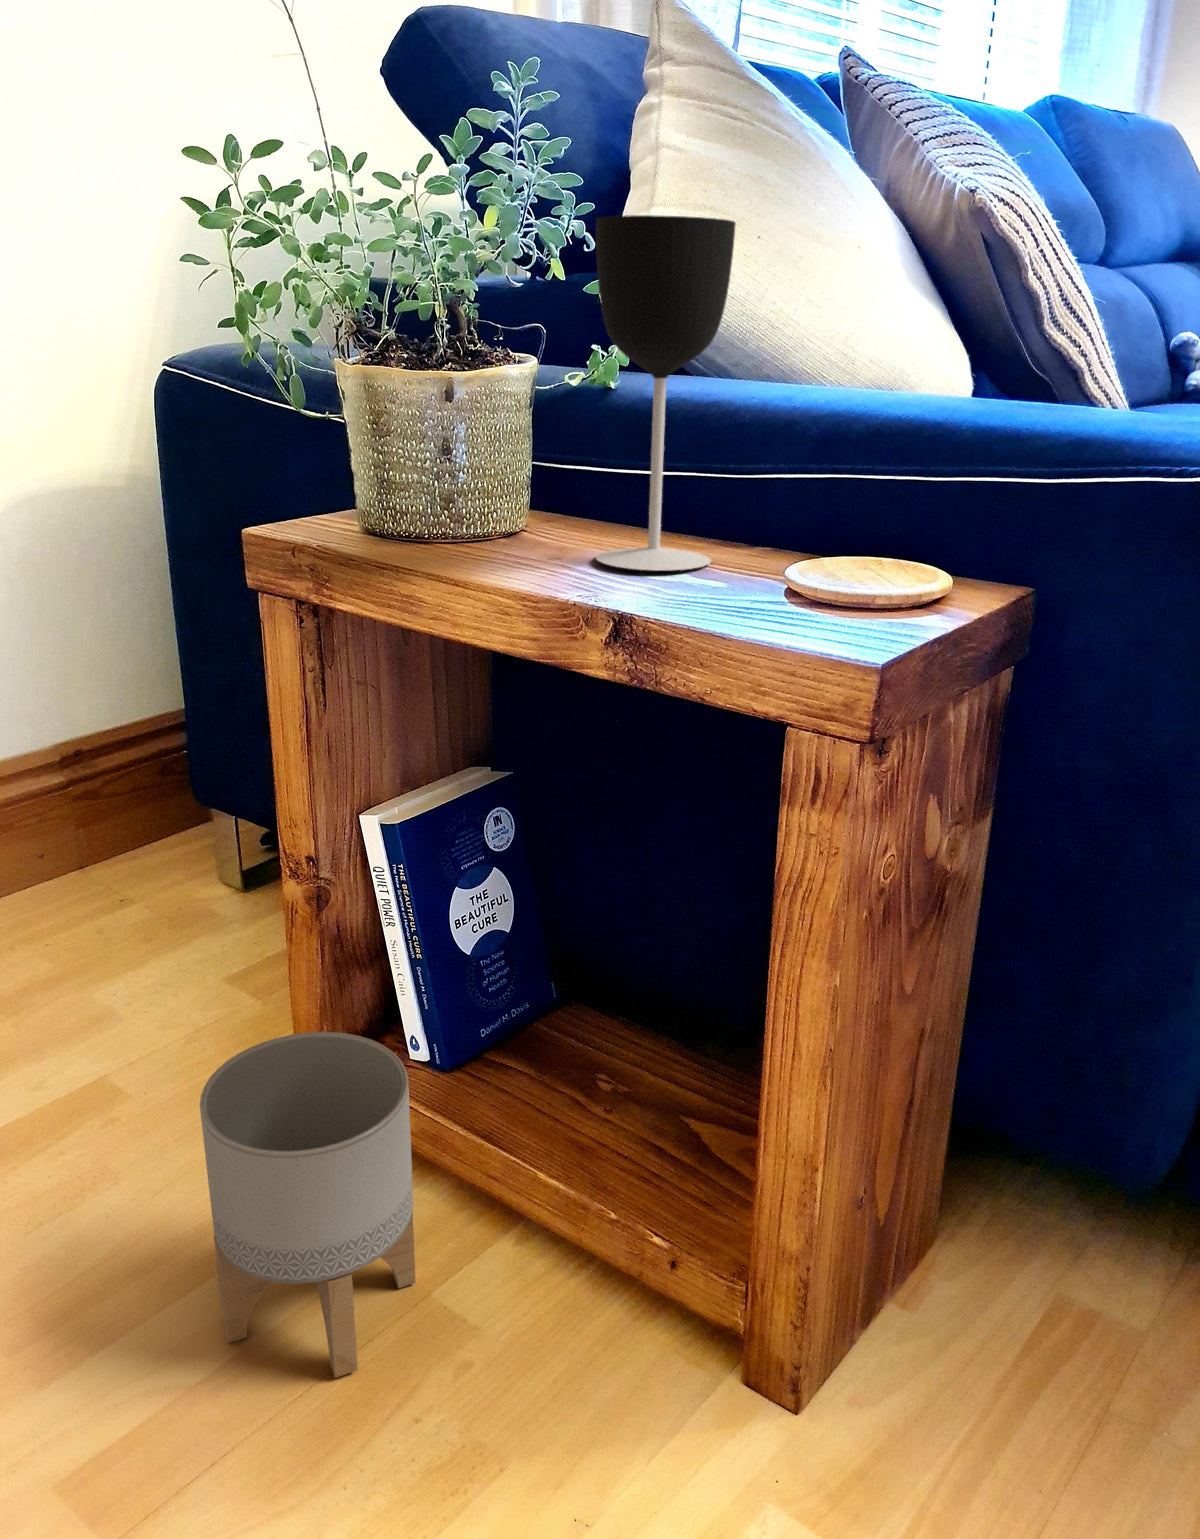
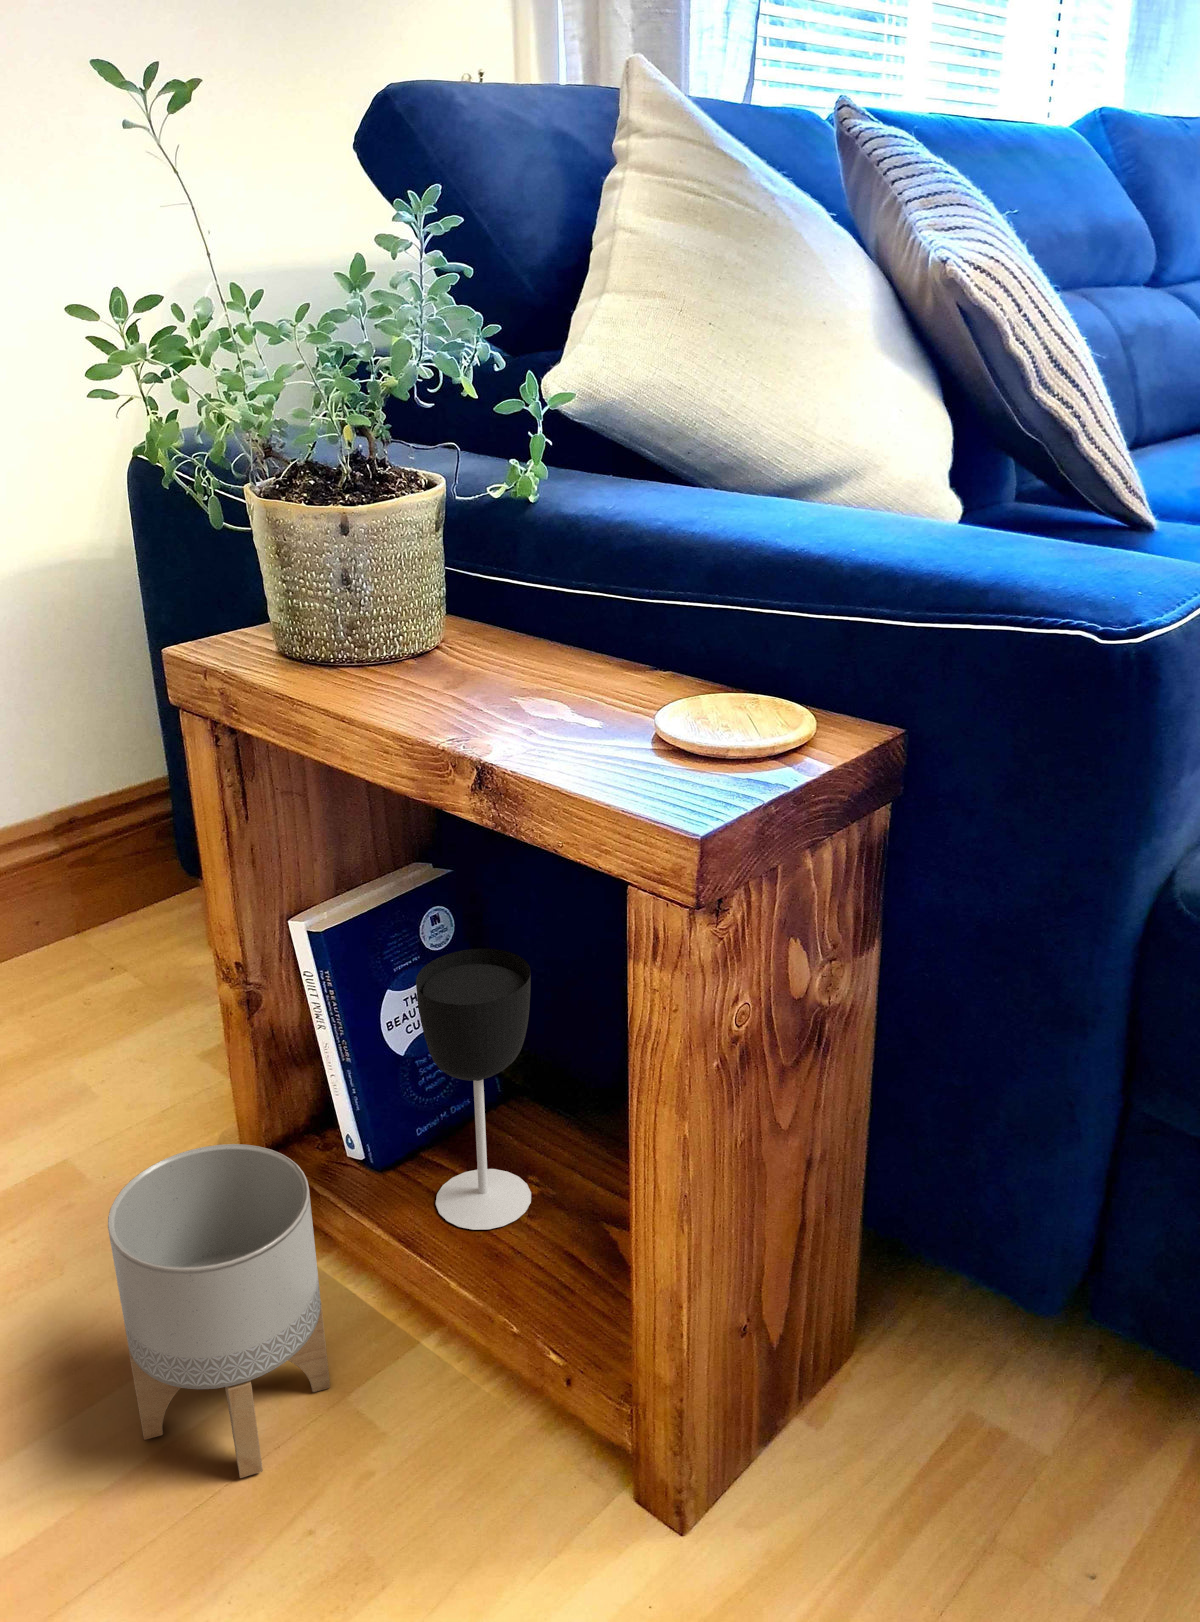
wine glass: present [596,215,736,570] -> present [416,949,531,1230]

